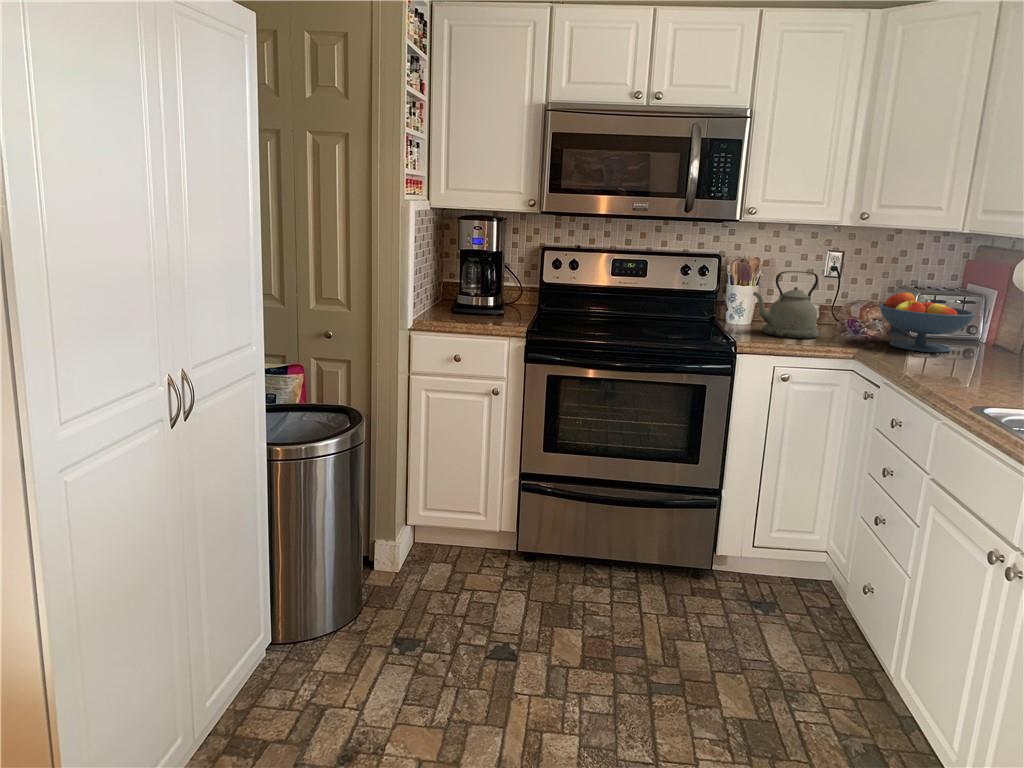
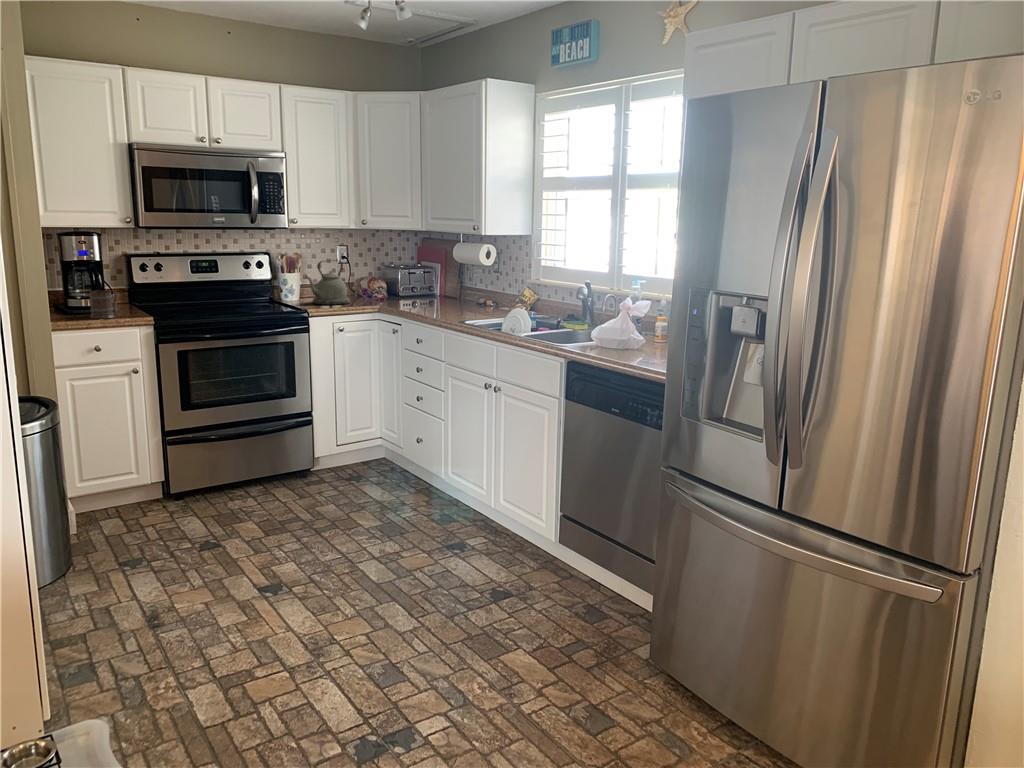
mug: none [466,287,504,322] -> present [90,290,118,319]
fruit bowl: present [879,292,975,352] -> none [382,268,435,303]

